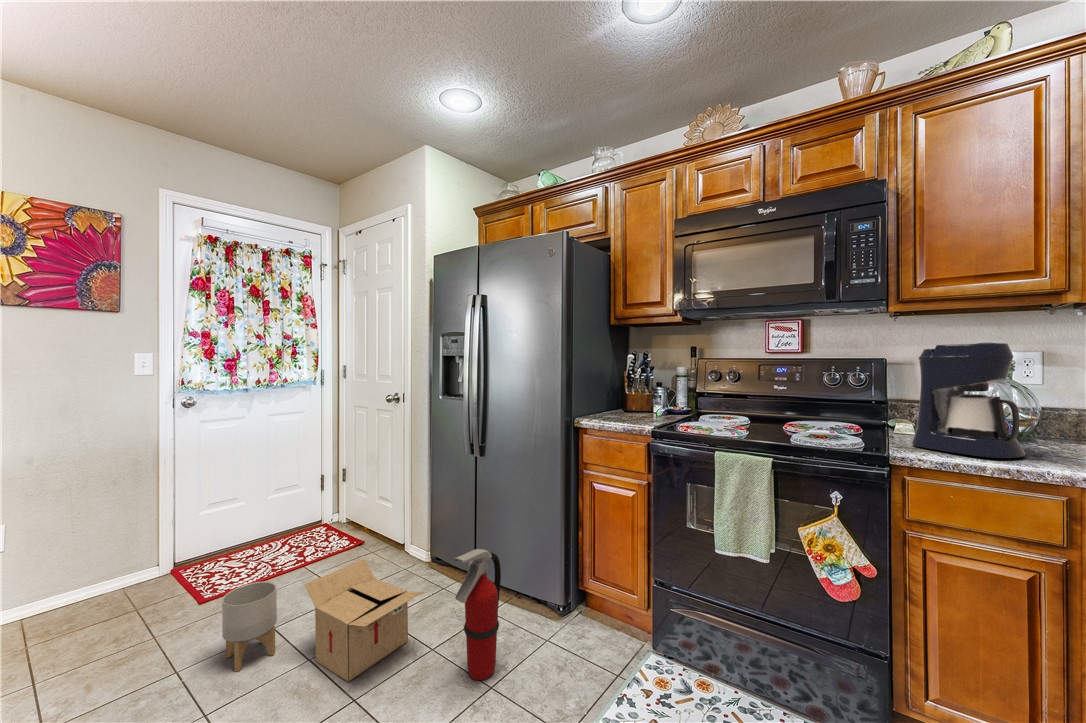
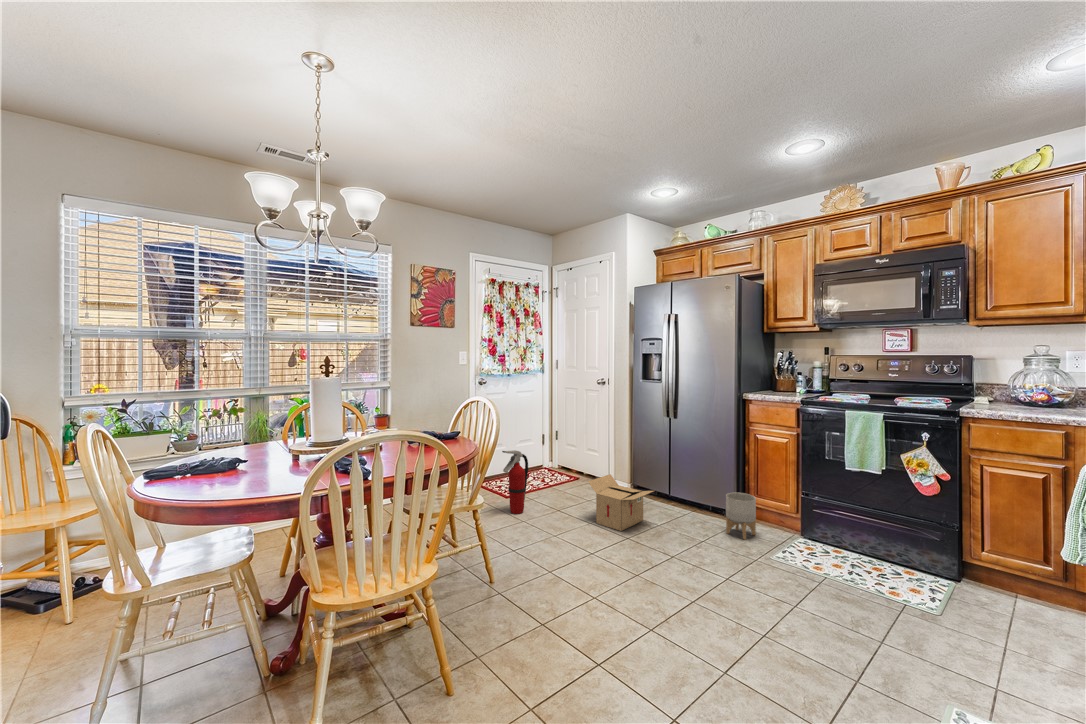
coffee maker: present [912,343,1025,458] -> none [979,346,1049,411]
fire extinguisher: present [454,549,501,680] -> present [502,450,528,514]
planter: present [222,582,277,671] -> present [726,493,756,540]

